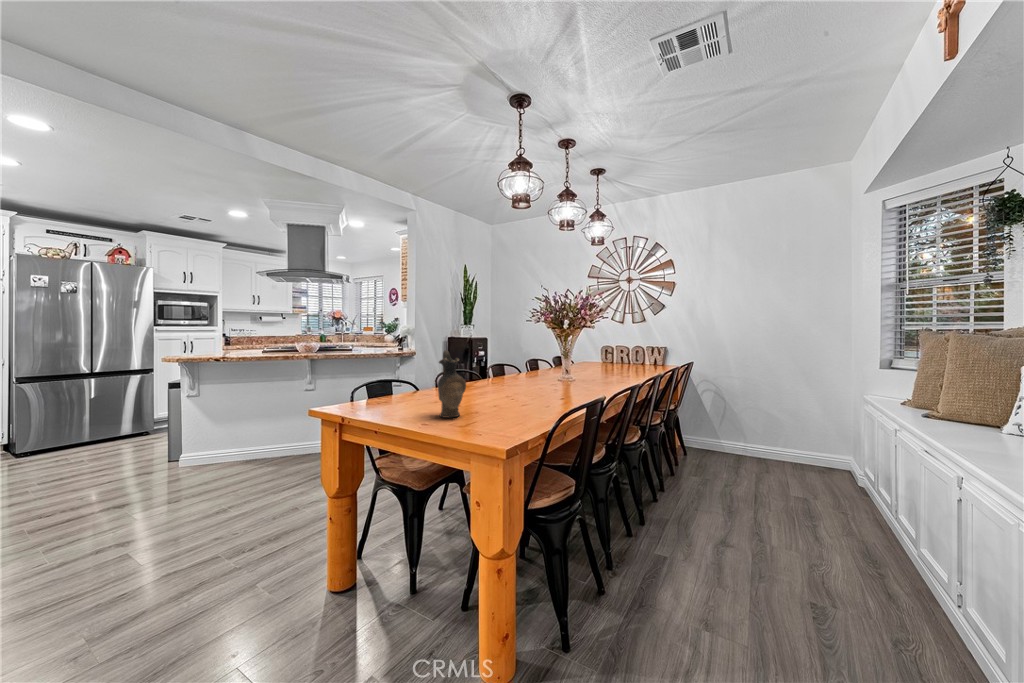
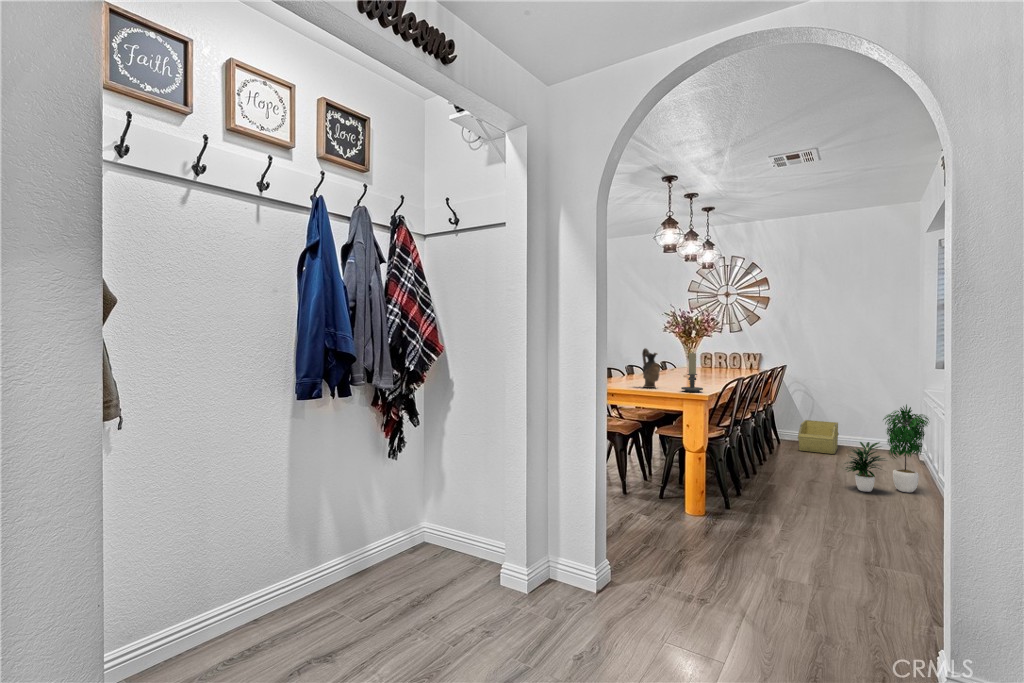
candle holder: none [481,360,520,434] -> present [681,353,703,392]
storage bin: none [705,424,754,471] -> present [798,420,839,454]
potted plant: none [765,430,907,570] -> present [845,405,929,493]

